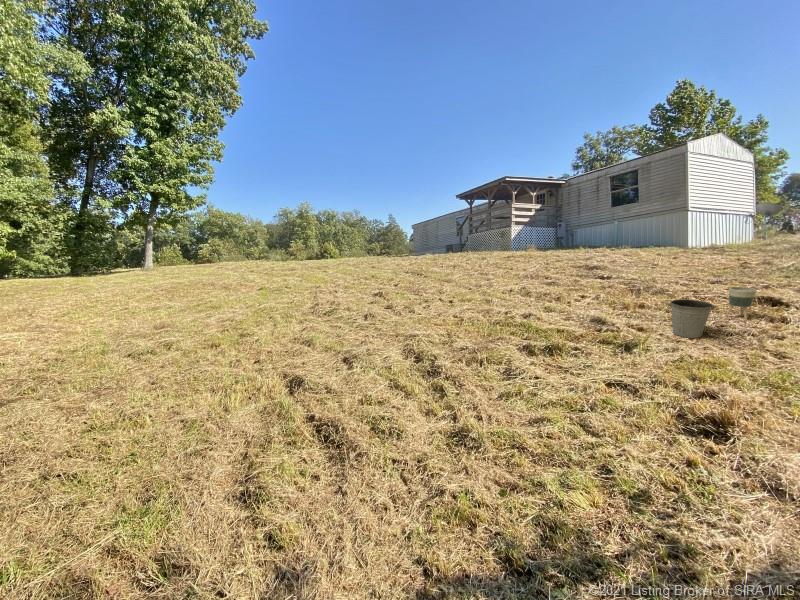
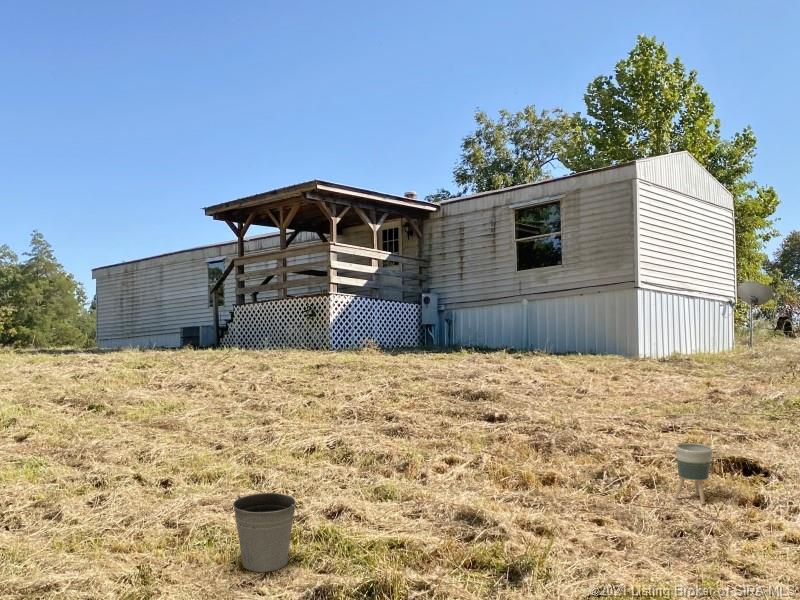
bucket: present [670,299,715,338] -> present [233,493,299,572]

